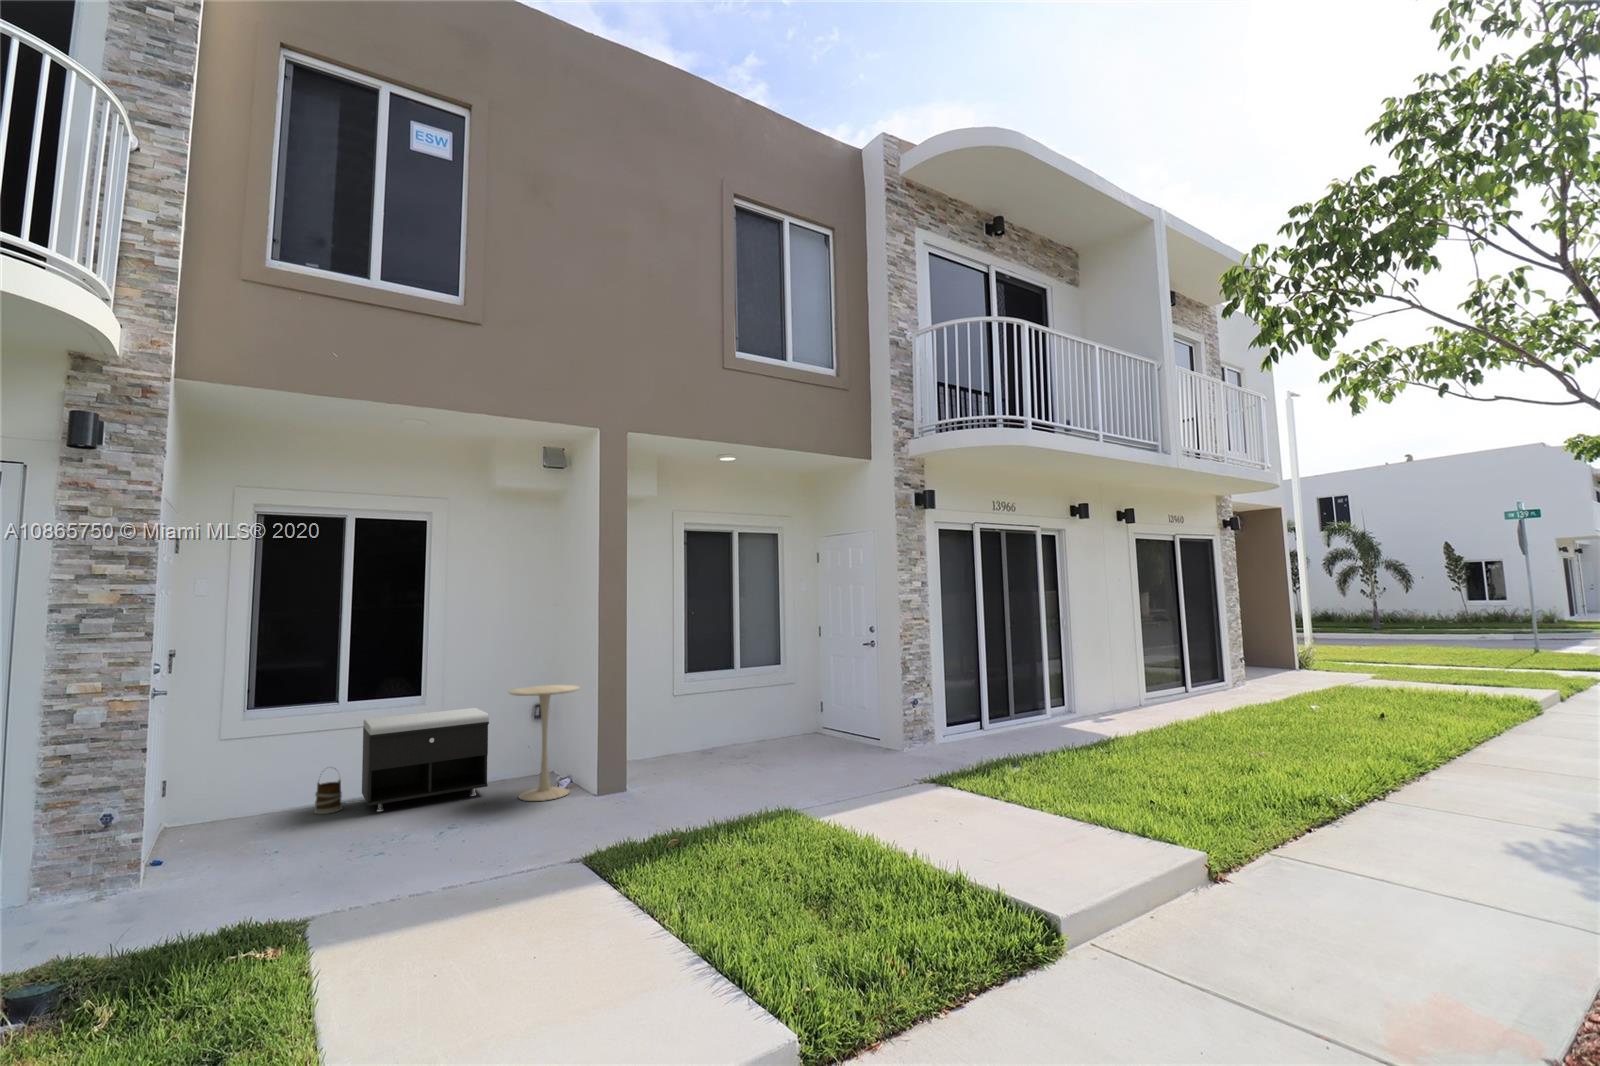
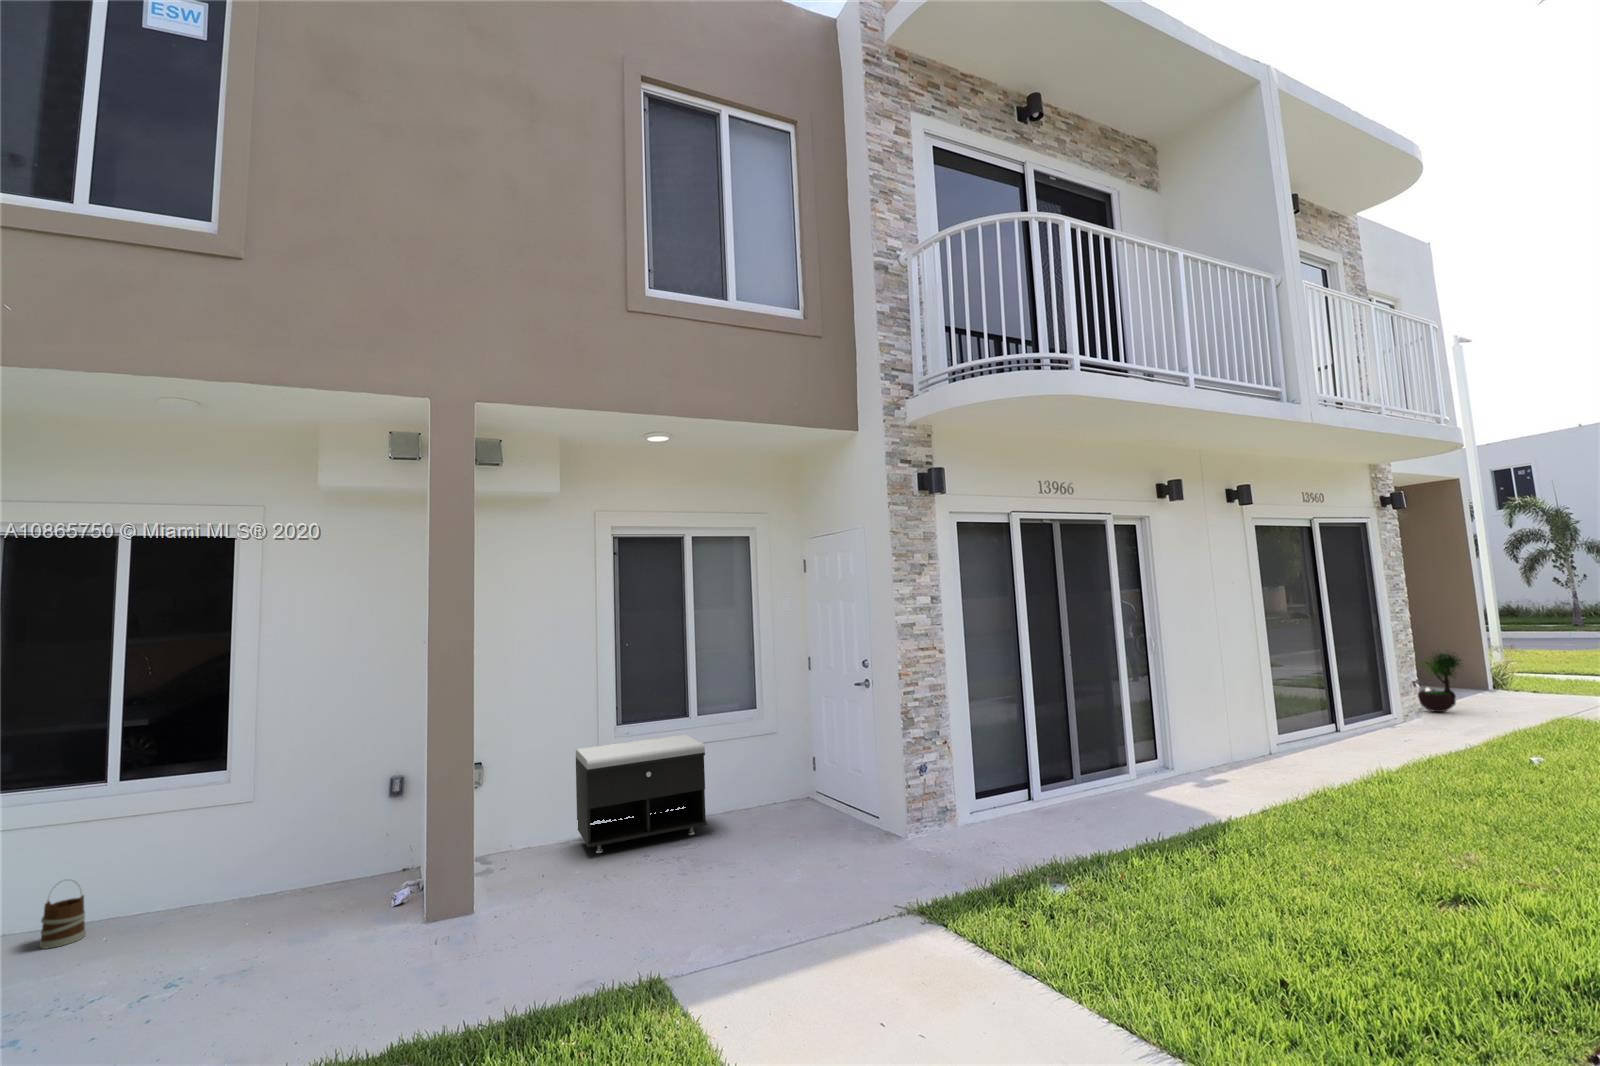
potted tree: none [1244,634,1274,682] -> present [1418,652,1463,712]
pedestal table: present [509,685,580,801] -> none [299,757,411,935]
storage bench: present [362,708,489,812] -> present [576,735,707,853]

